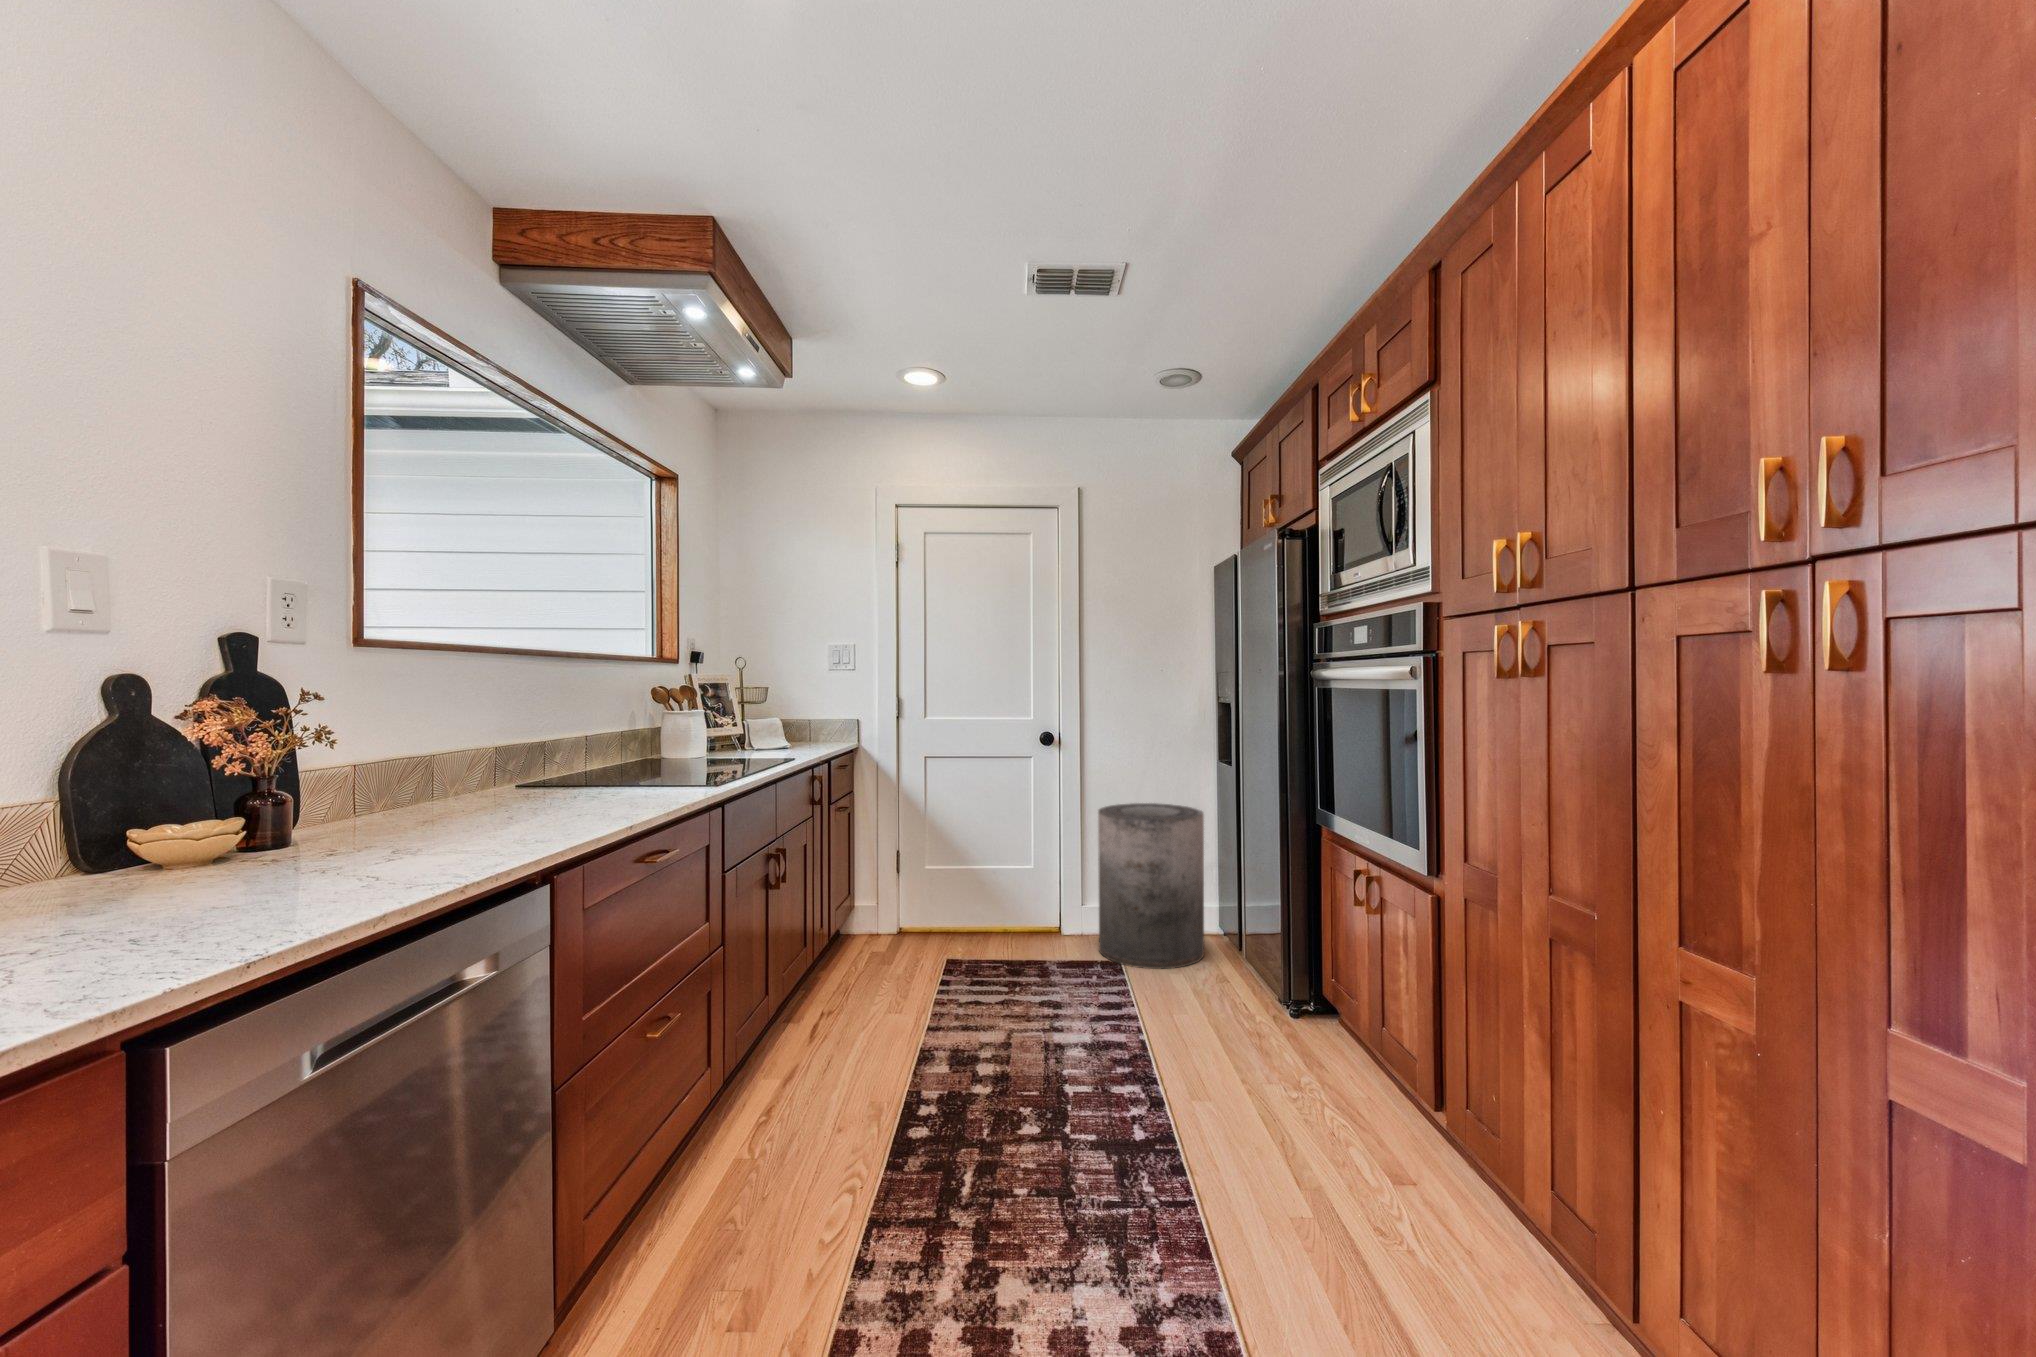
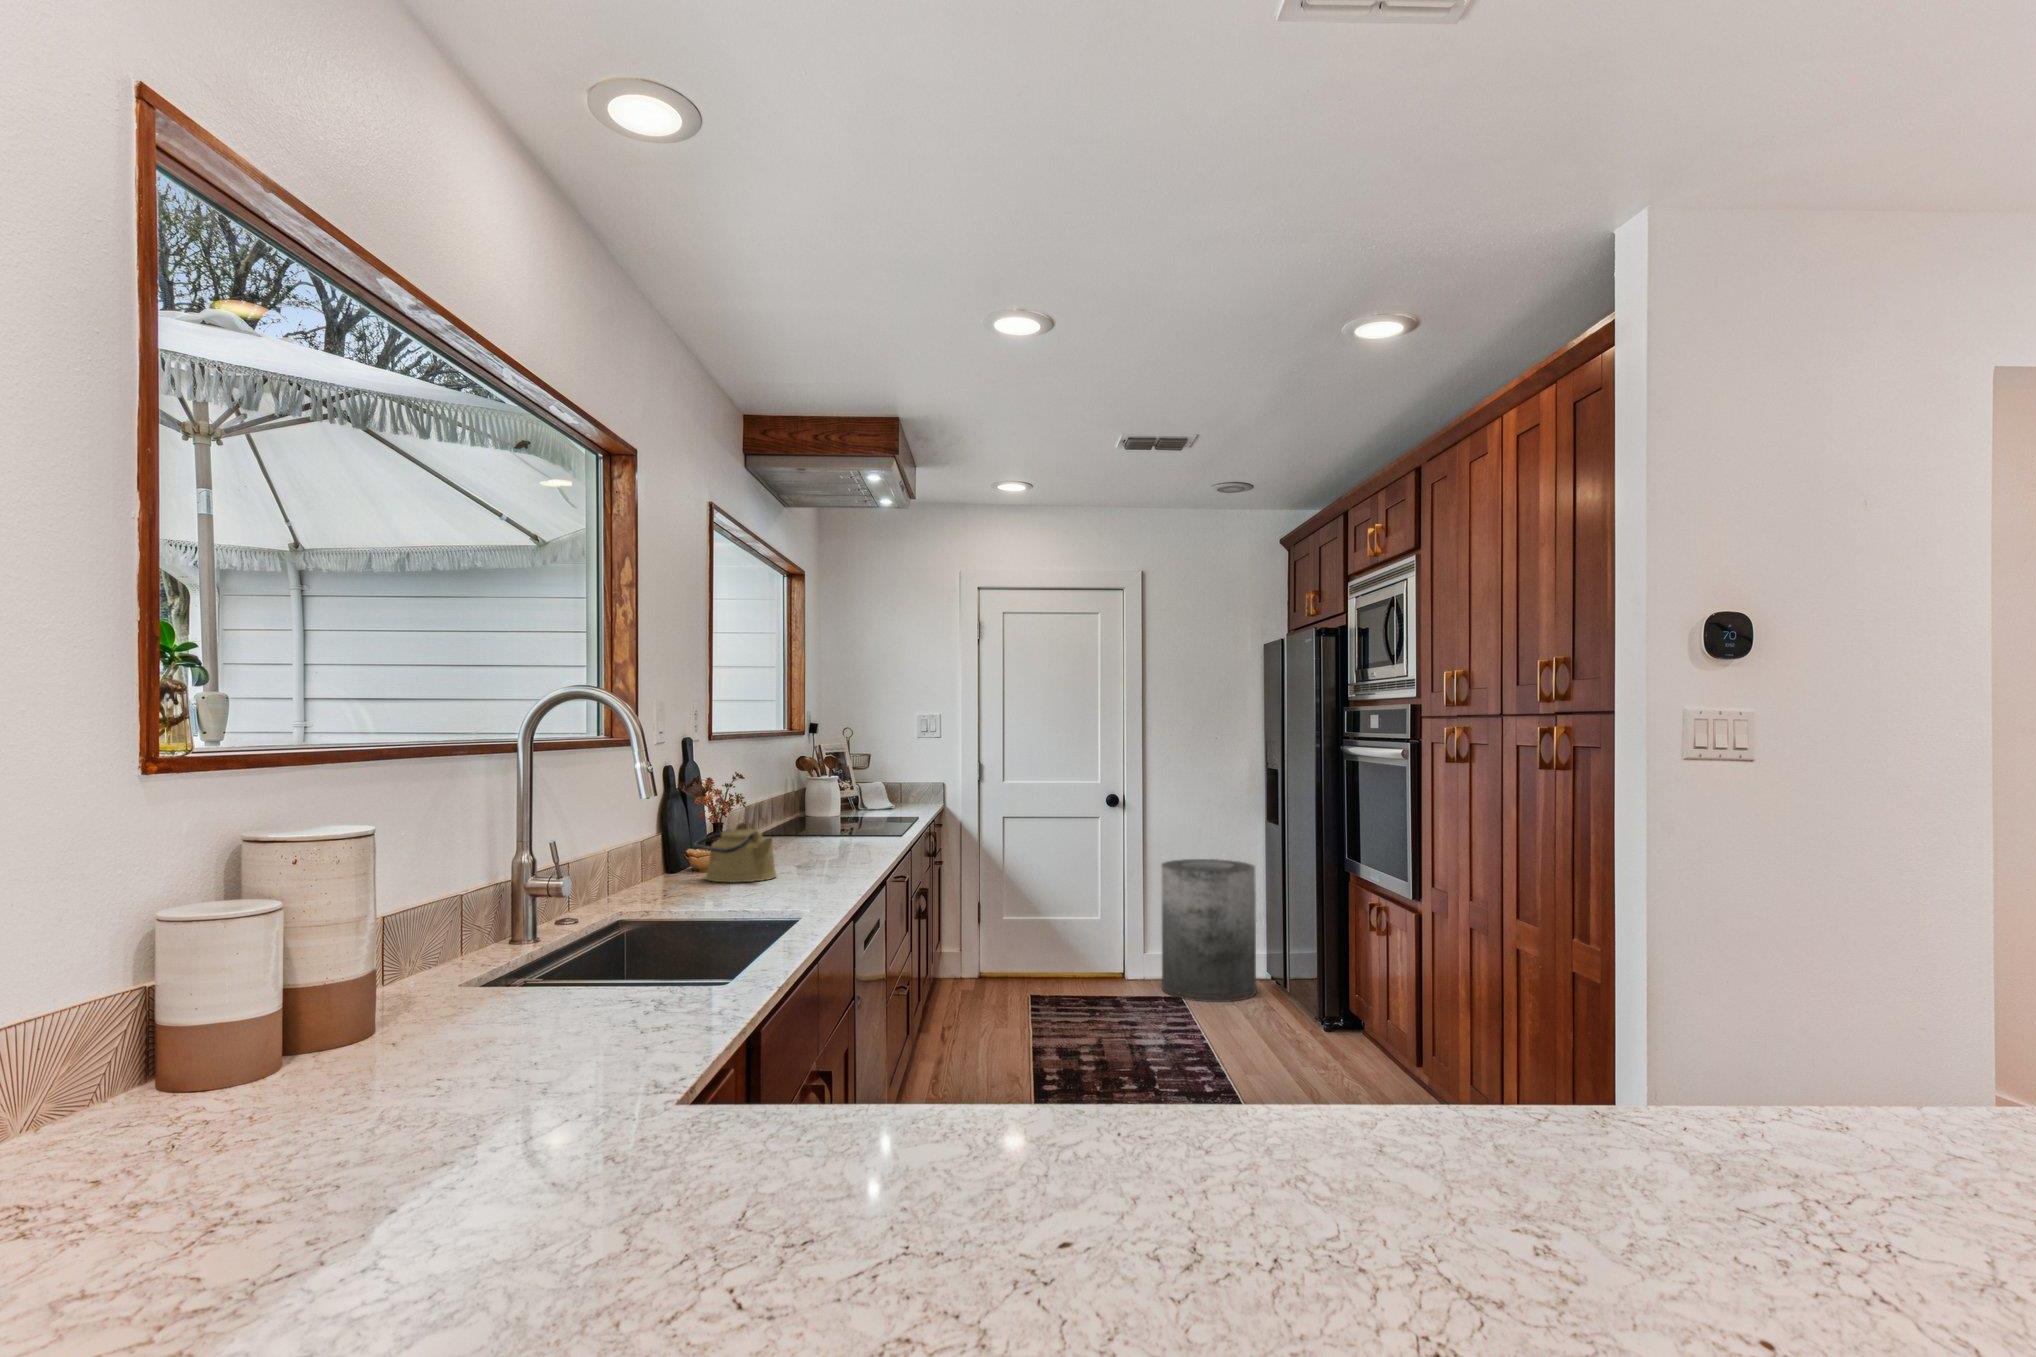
kettle: none [65,785,276,913] -> present [694,823,776,882]

